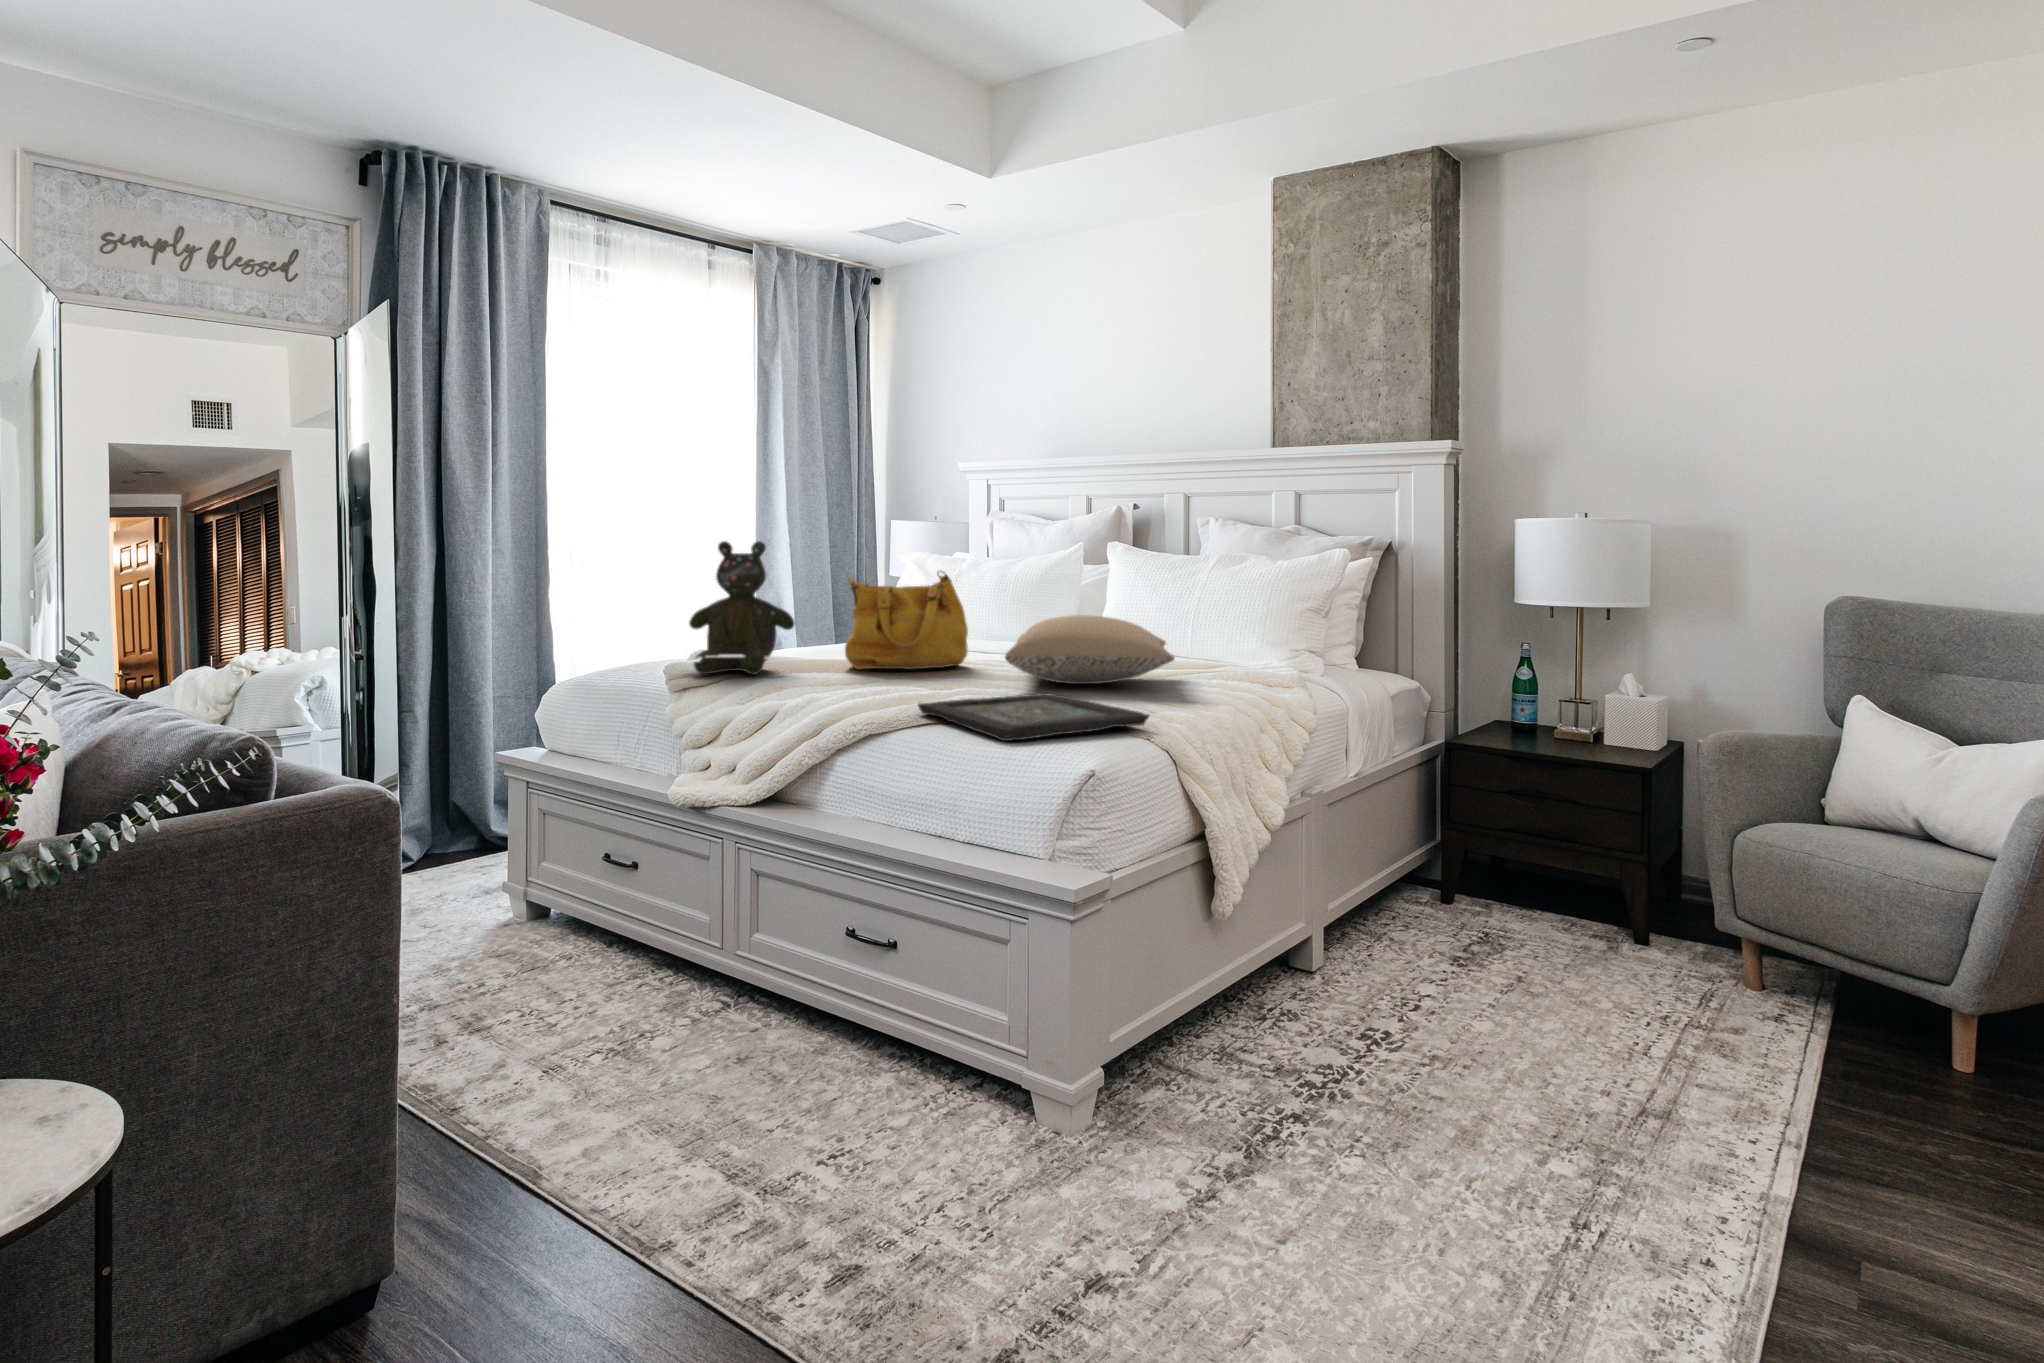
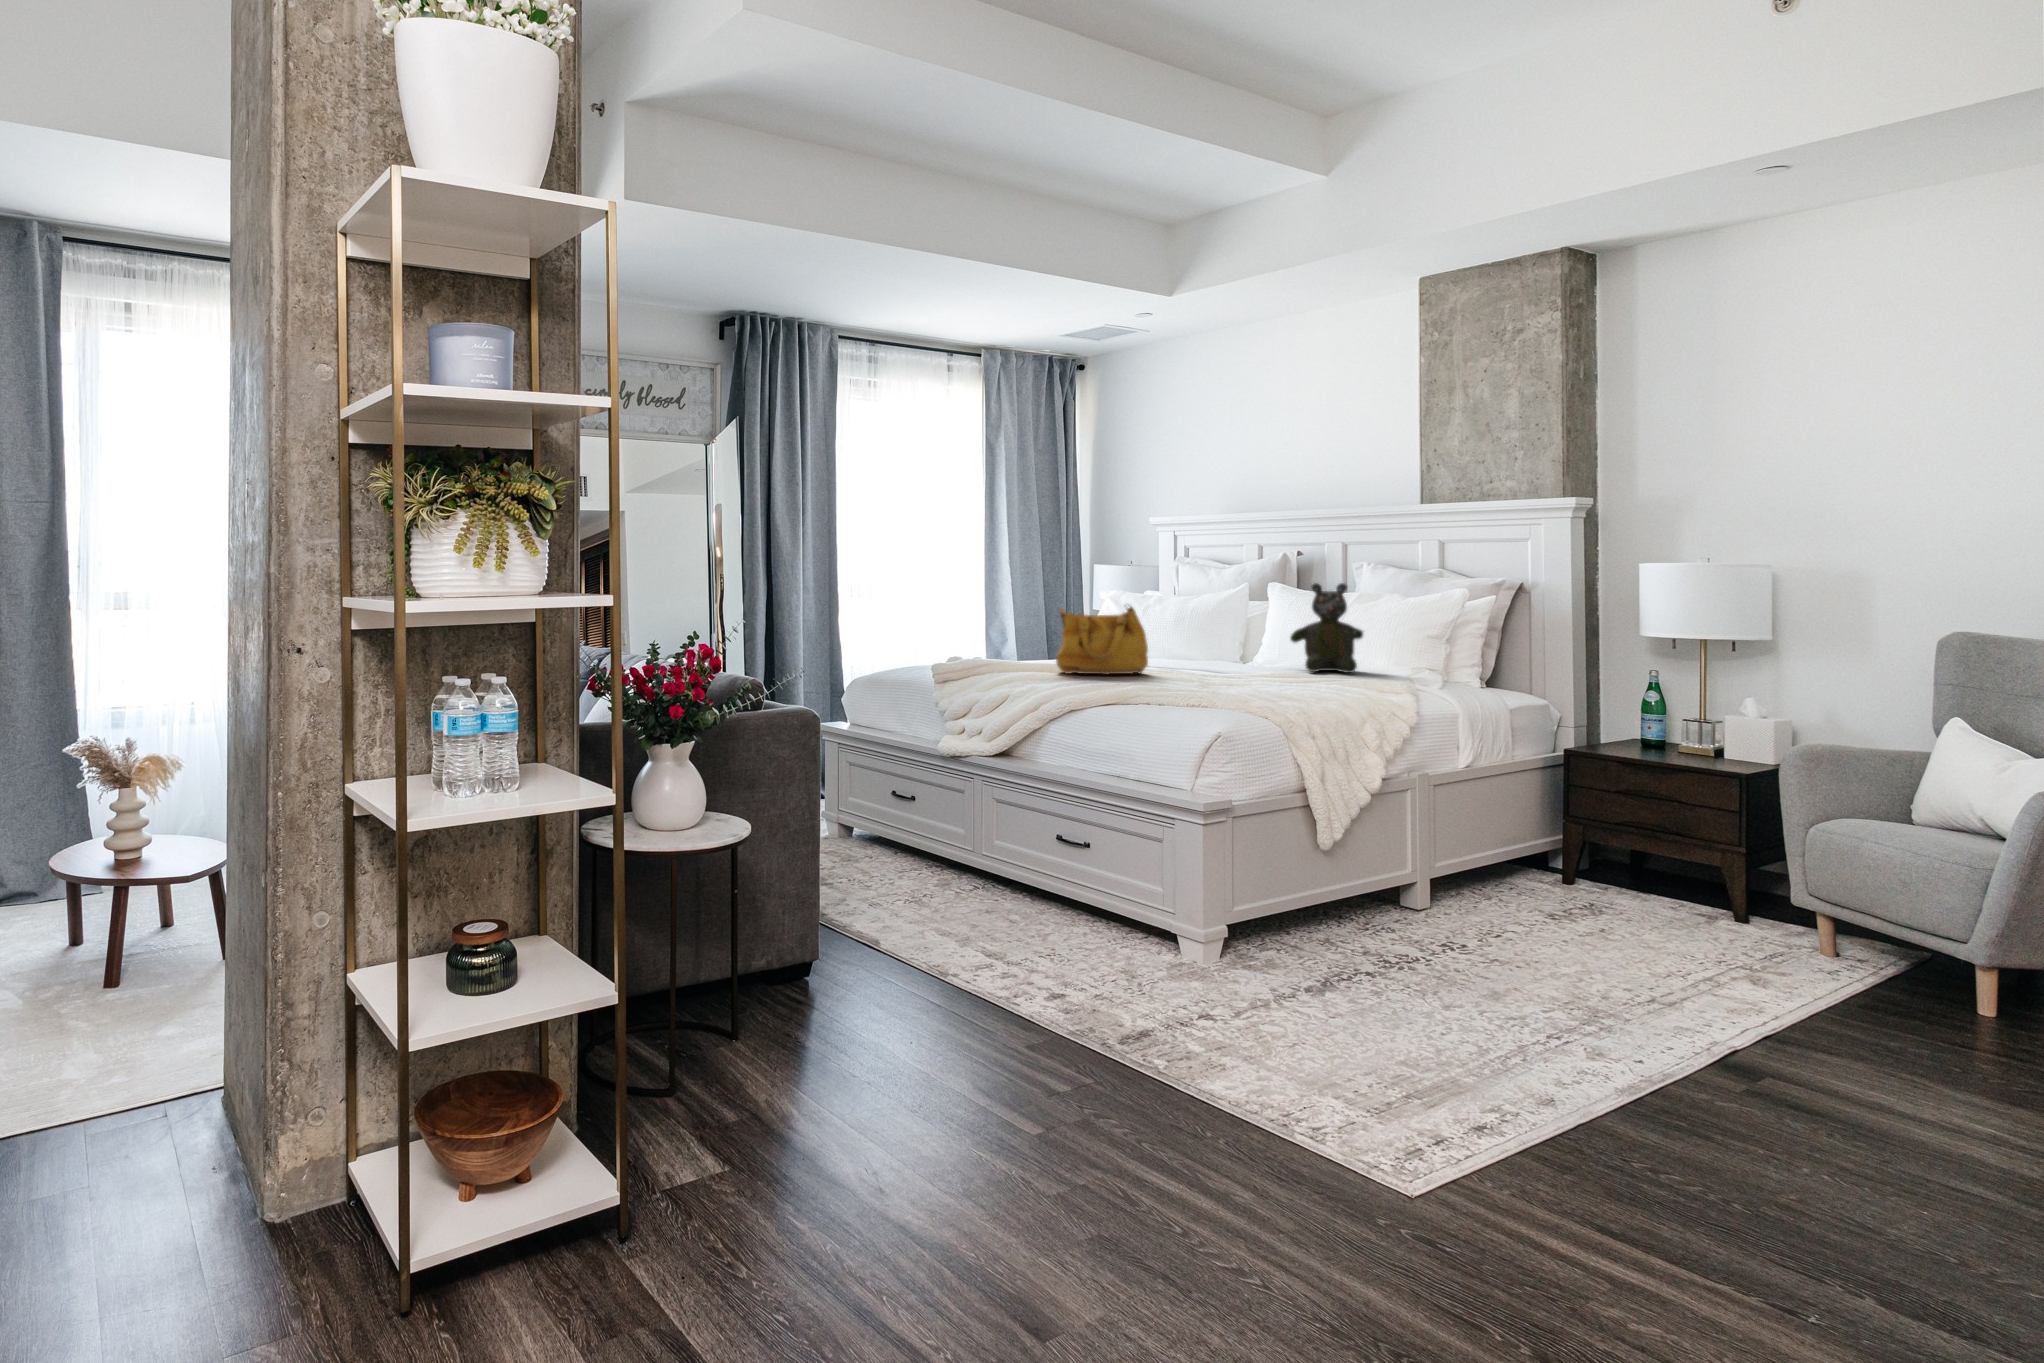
teddy bear: present [689,541,795,675] -> present [1290,583,1363,673]
pillow: present [1005,615,1175,684] -> none [1170,637,1302,686]
decorative tray: present [918,693,1149,741] -> none [1104,688,1263,712]

